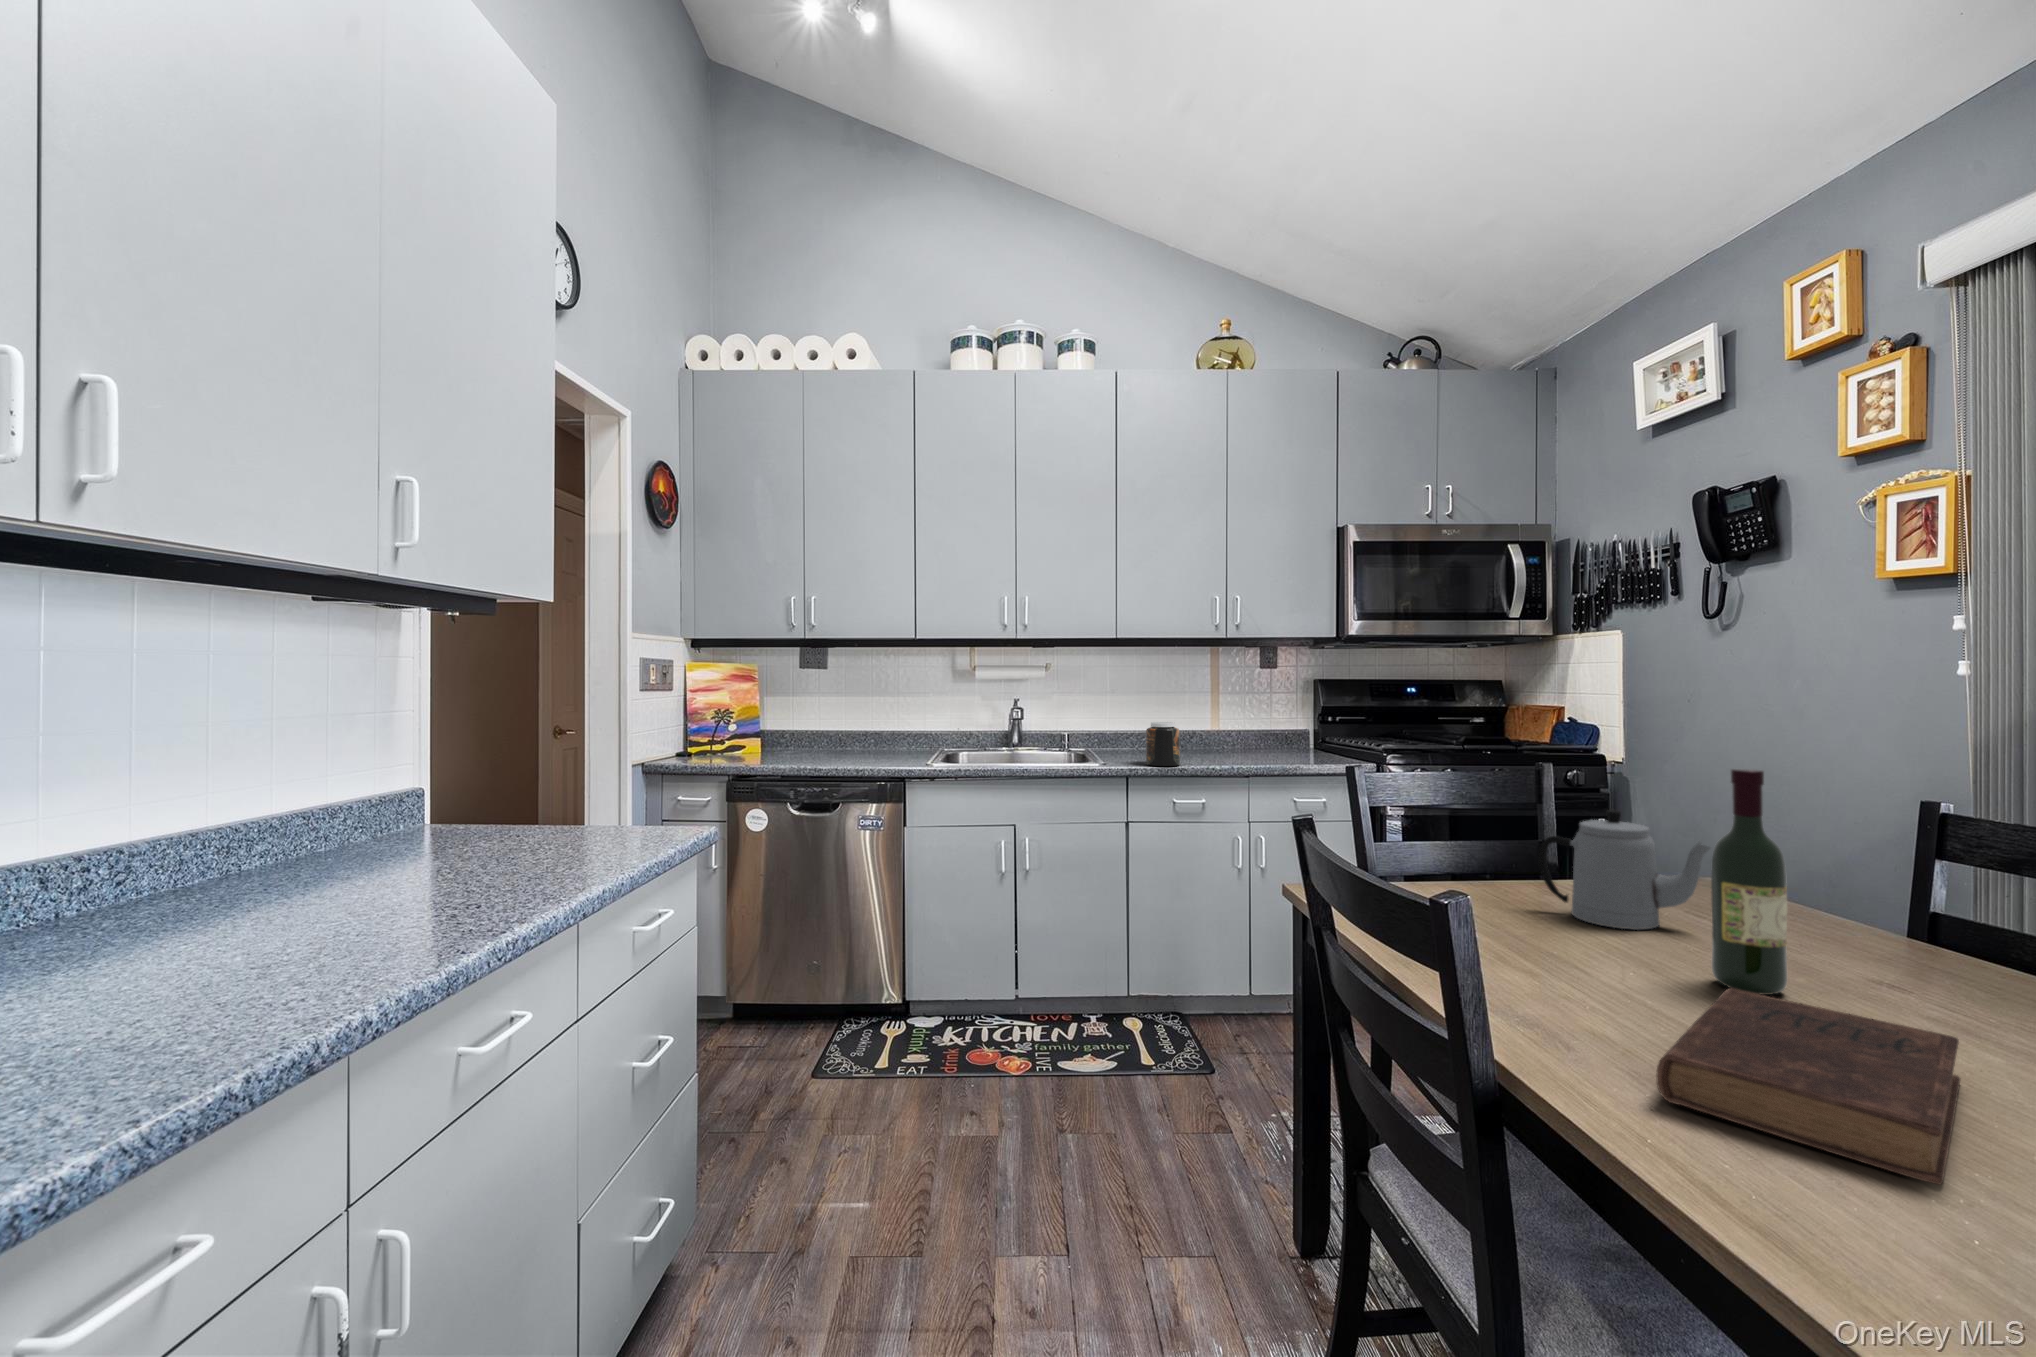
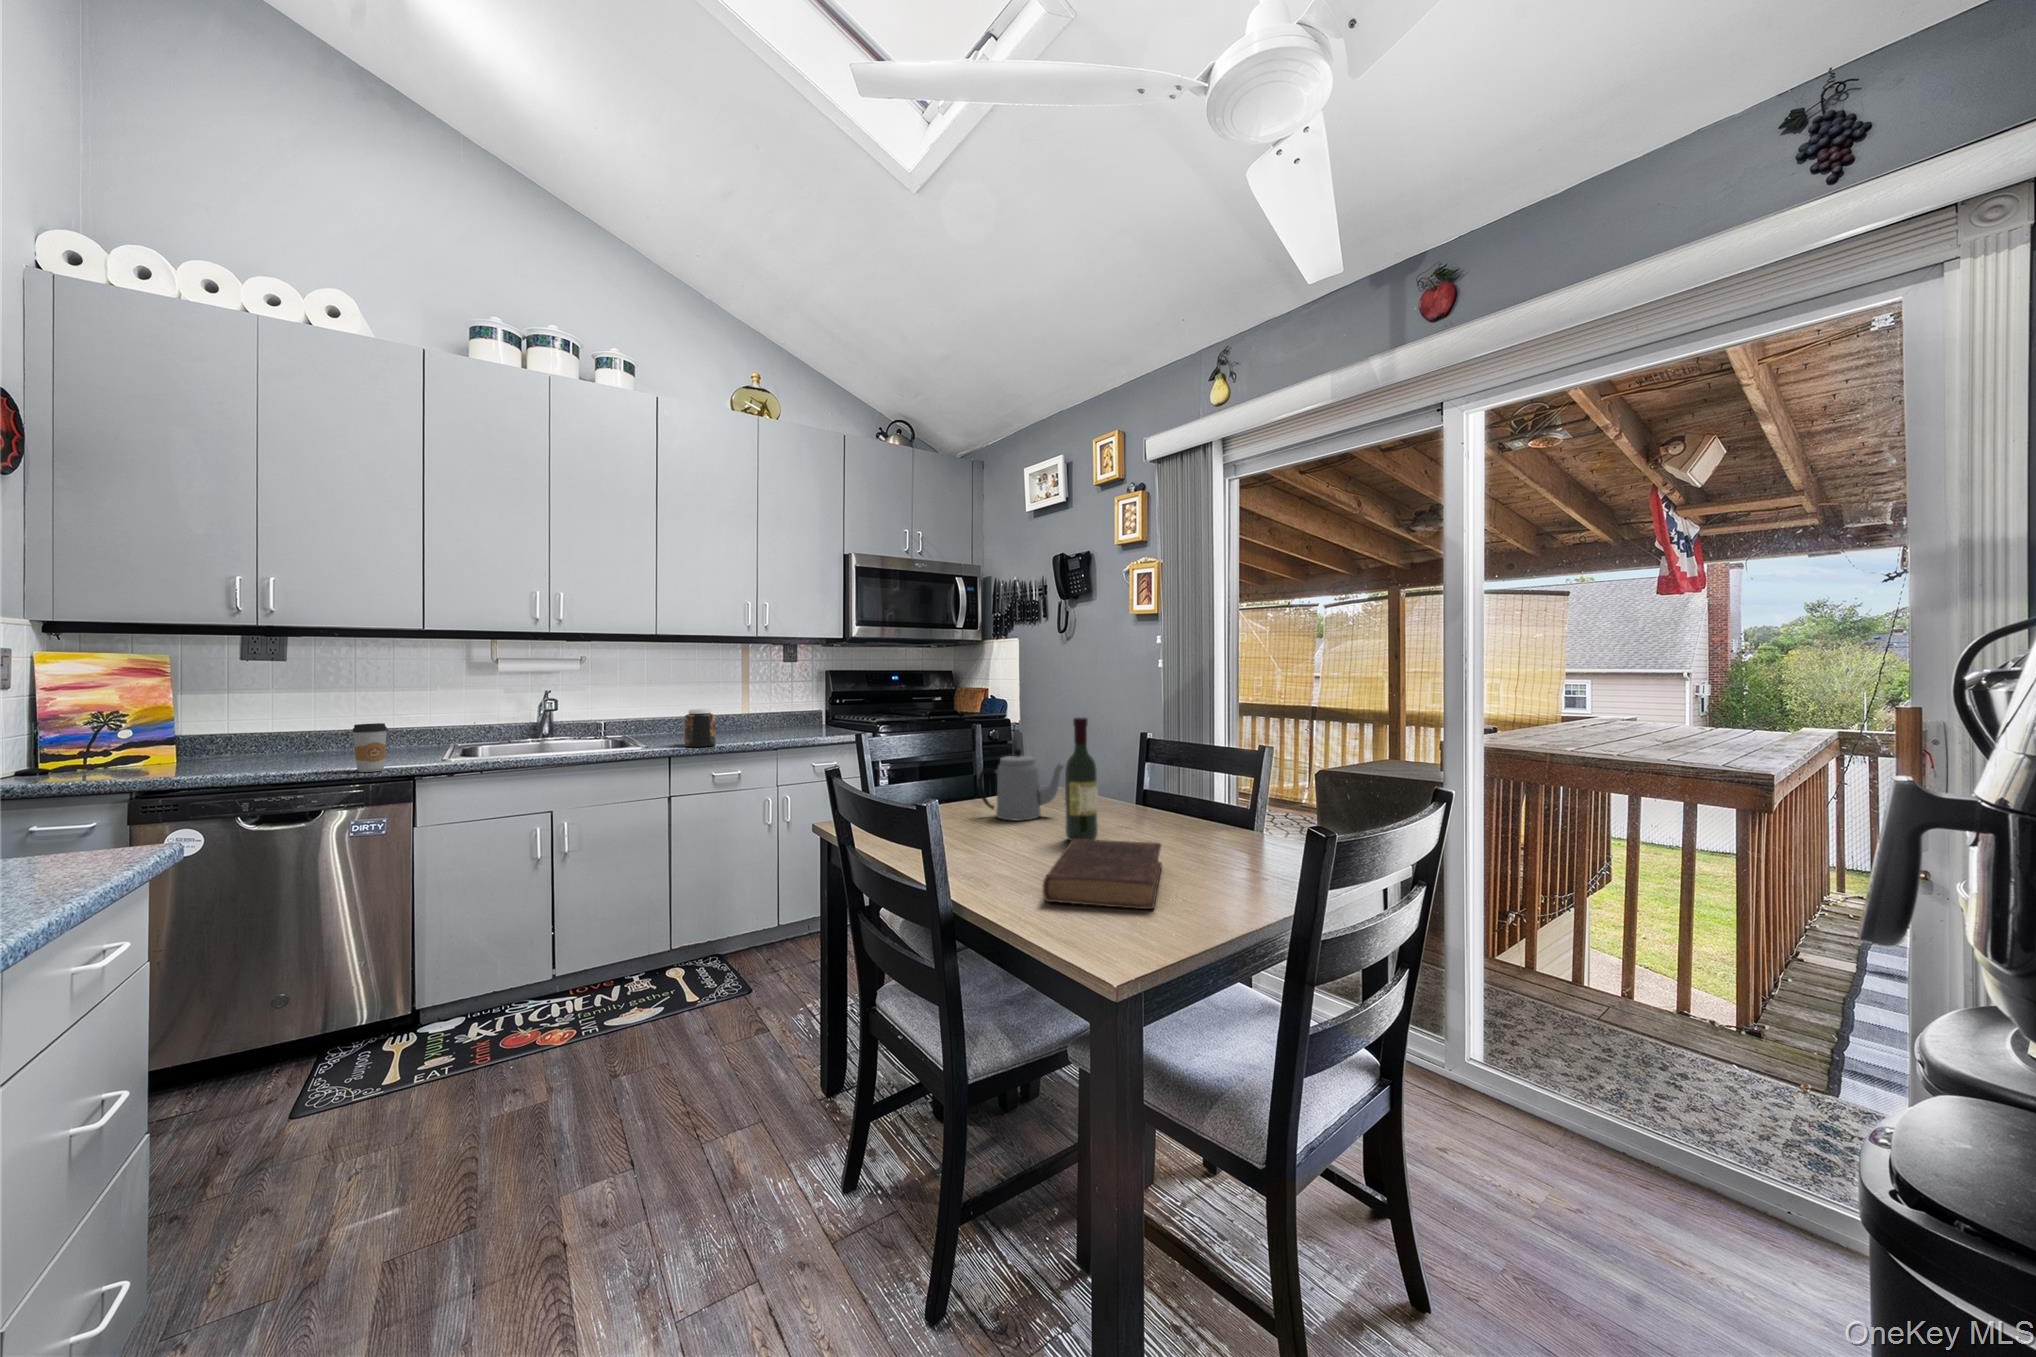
coffee cup: none [862,725,887,770] -> present [352,723,387,772]

